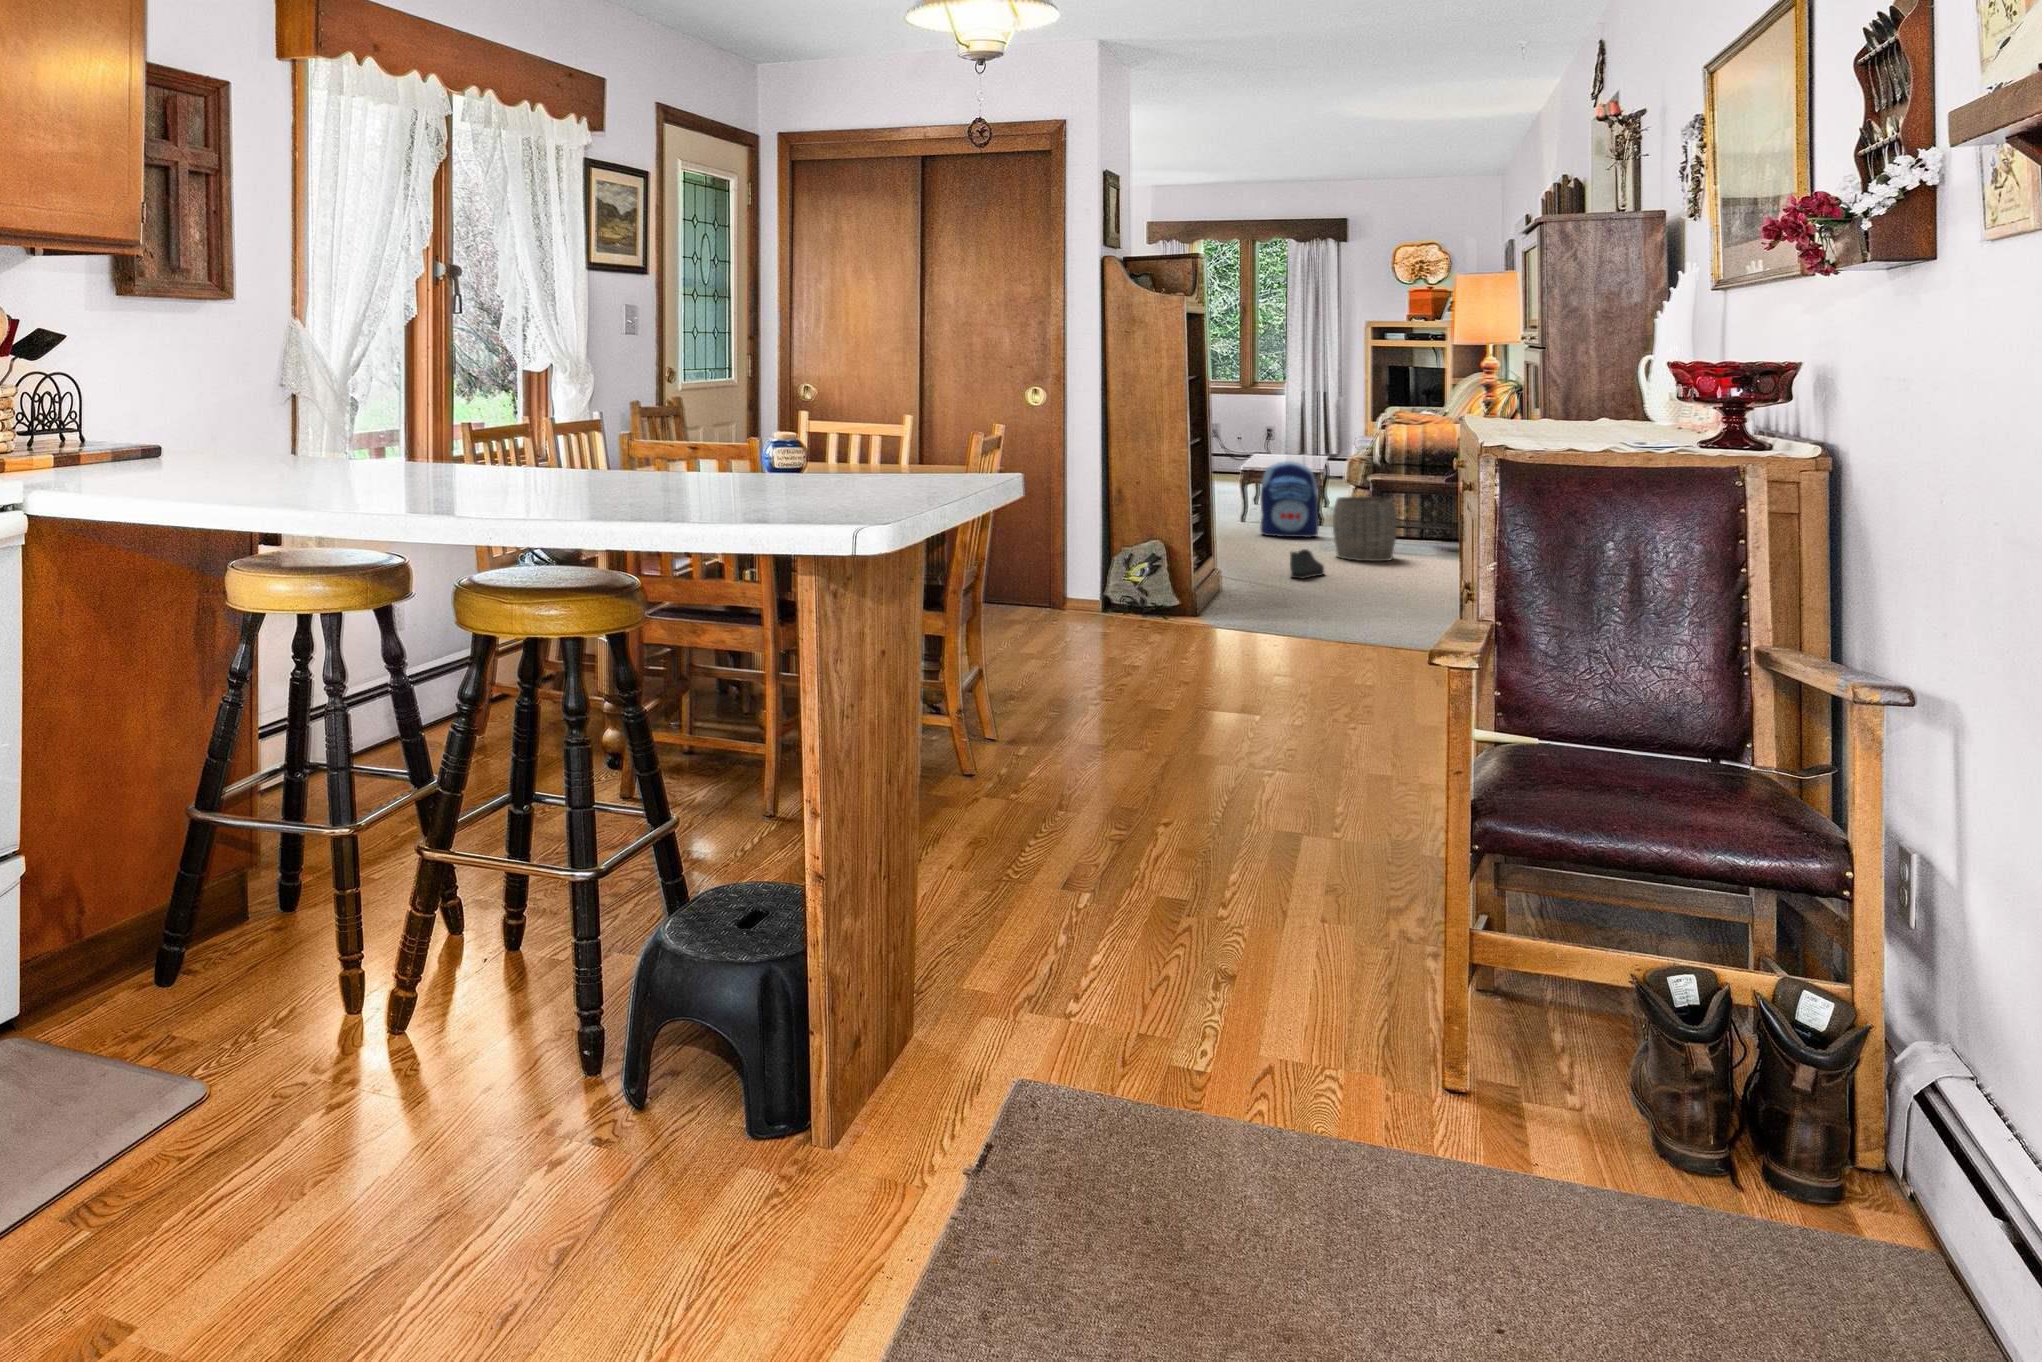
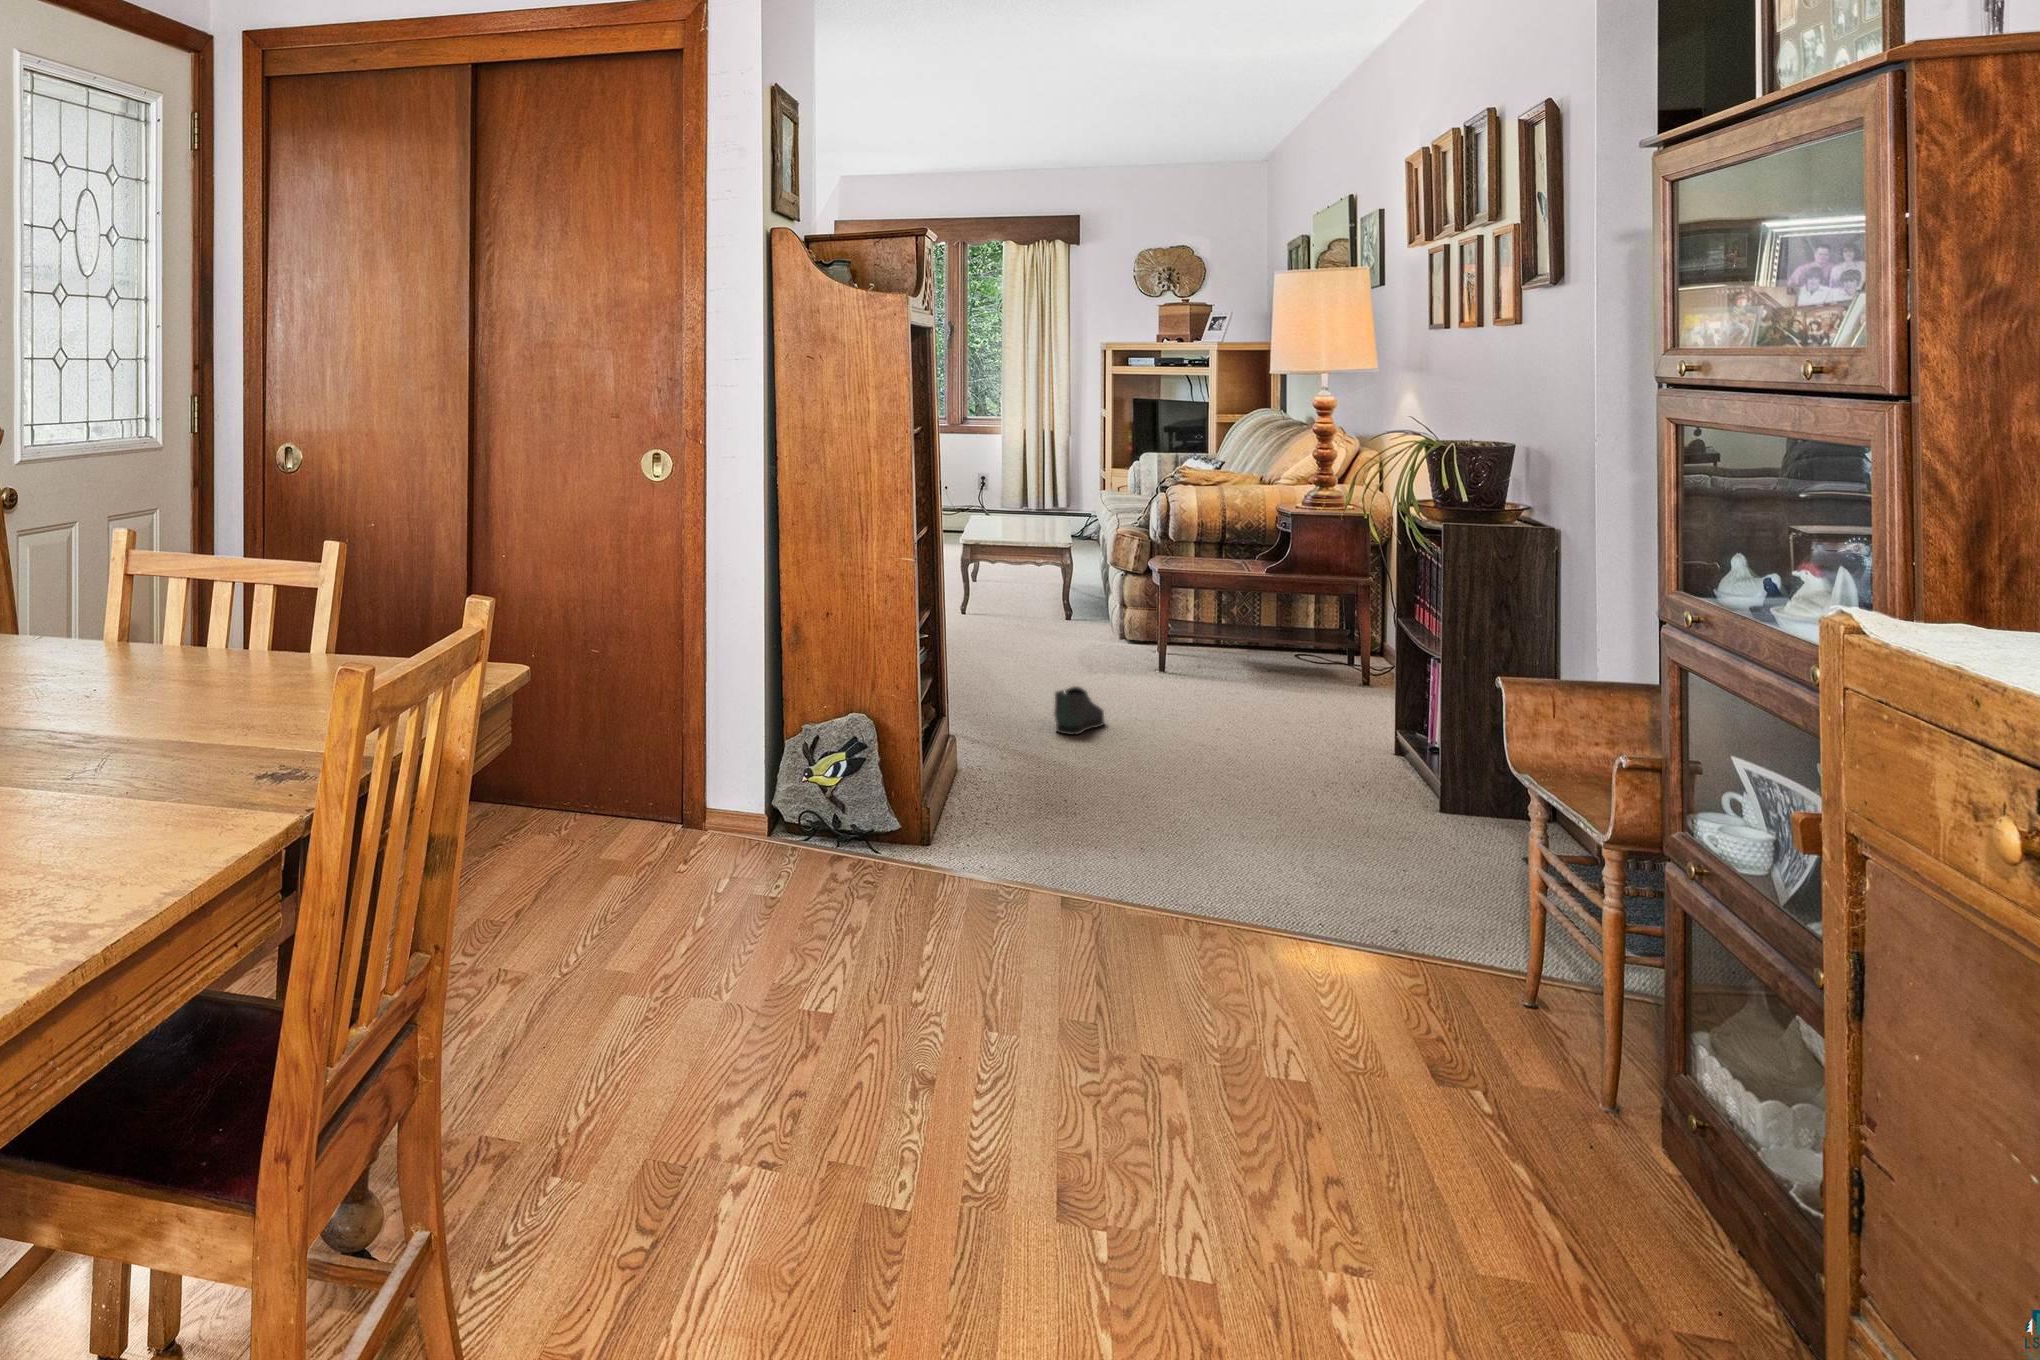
backpack: present [1260,461,1319,537] -> none [989,534,1070,642]
woven basket: present [1333,497,1396,561] -> none [1103,592,1195,692]

